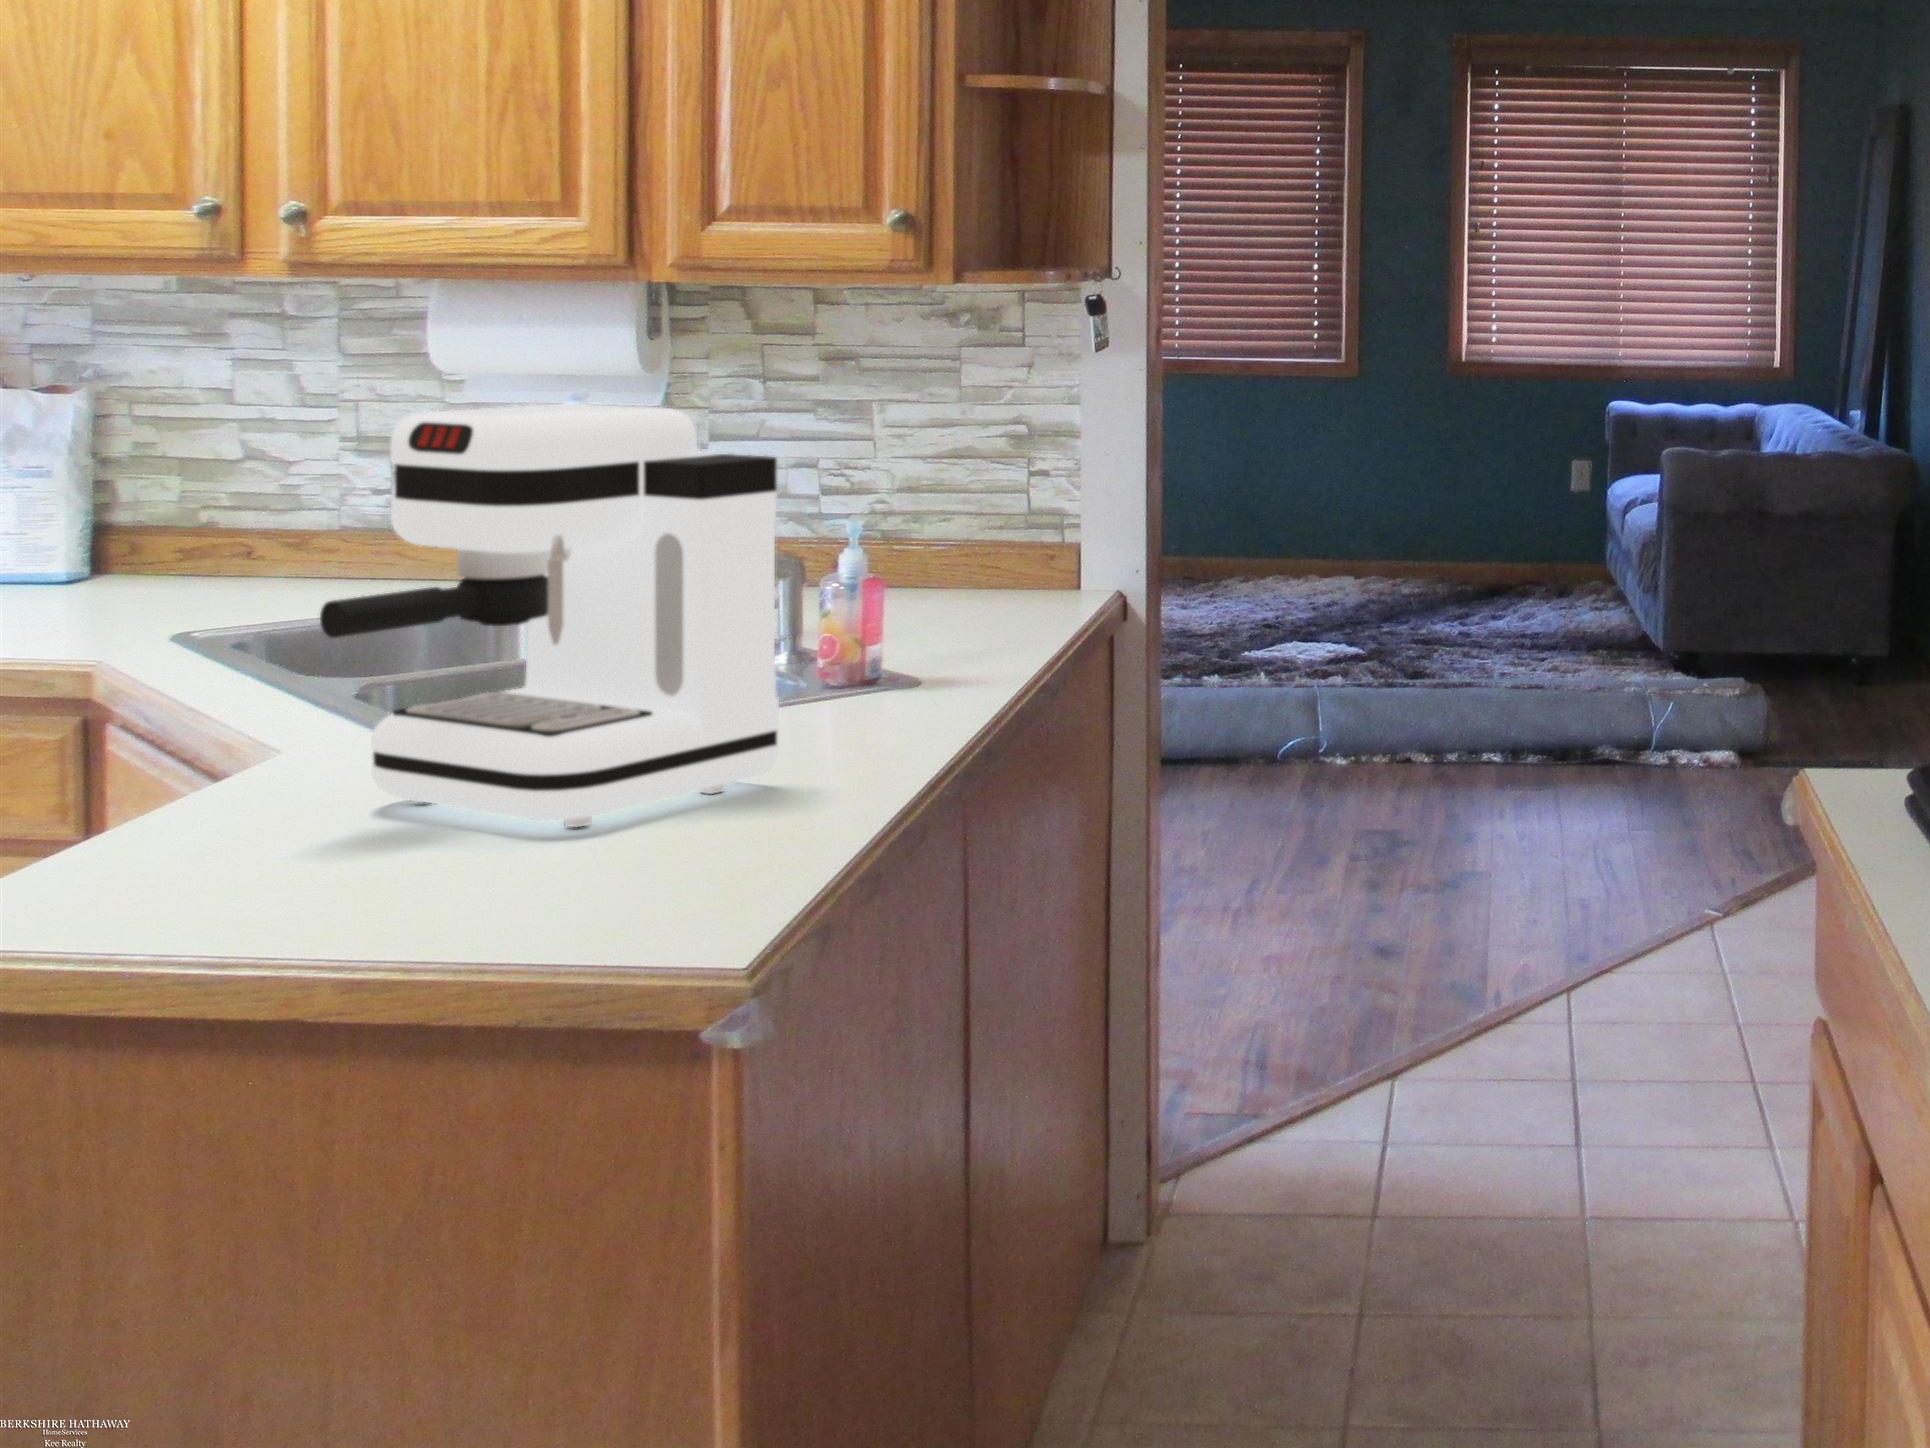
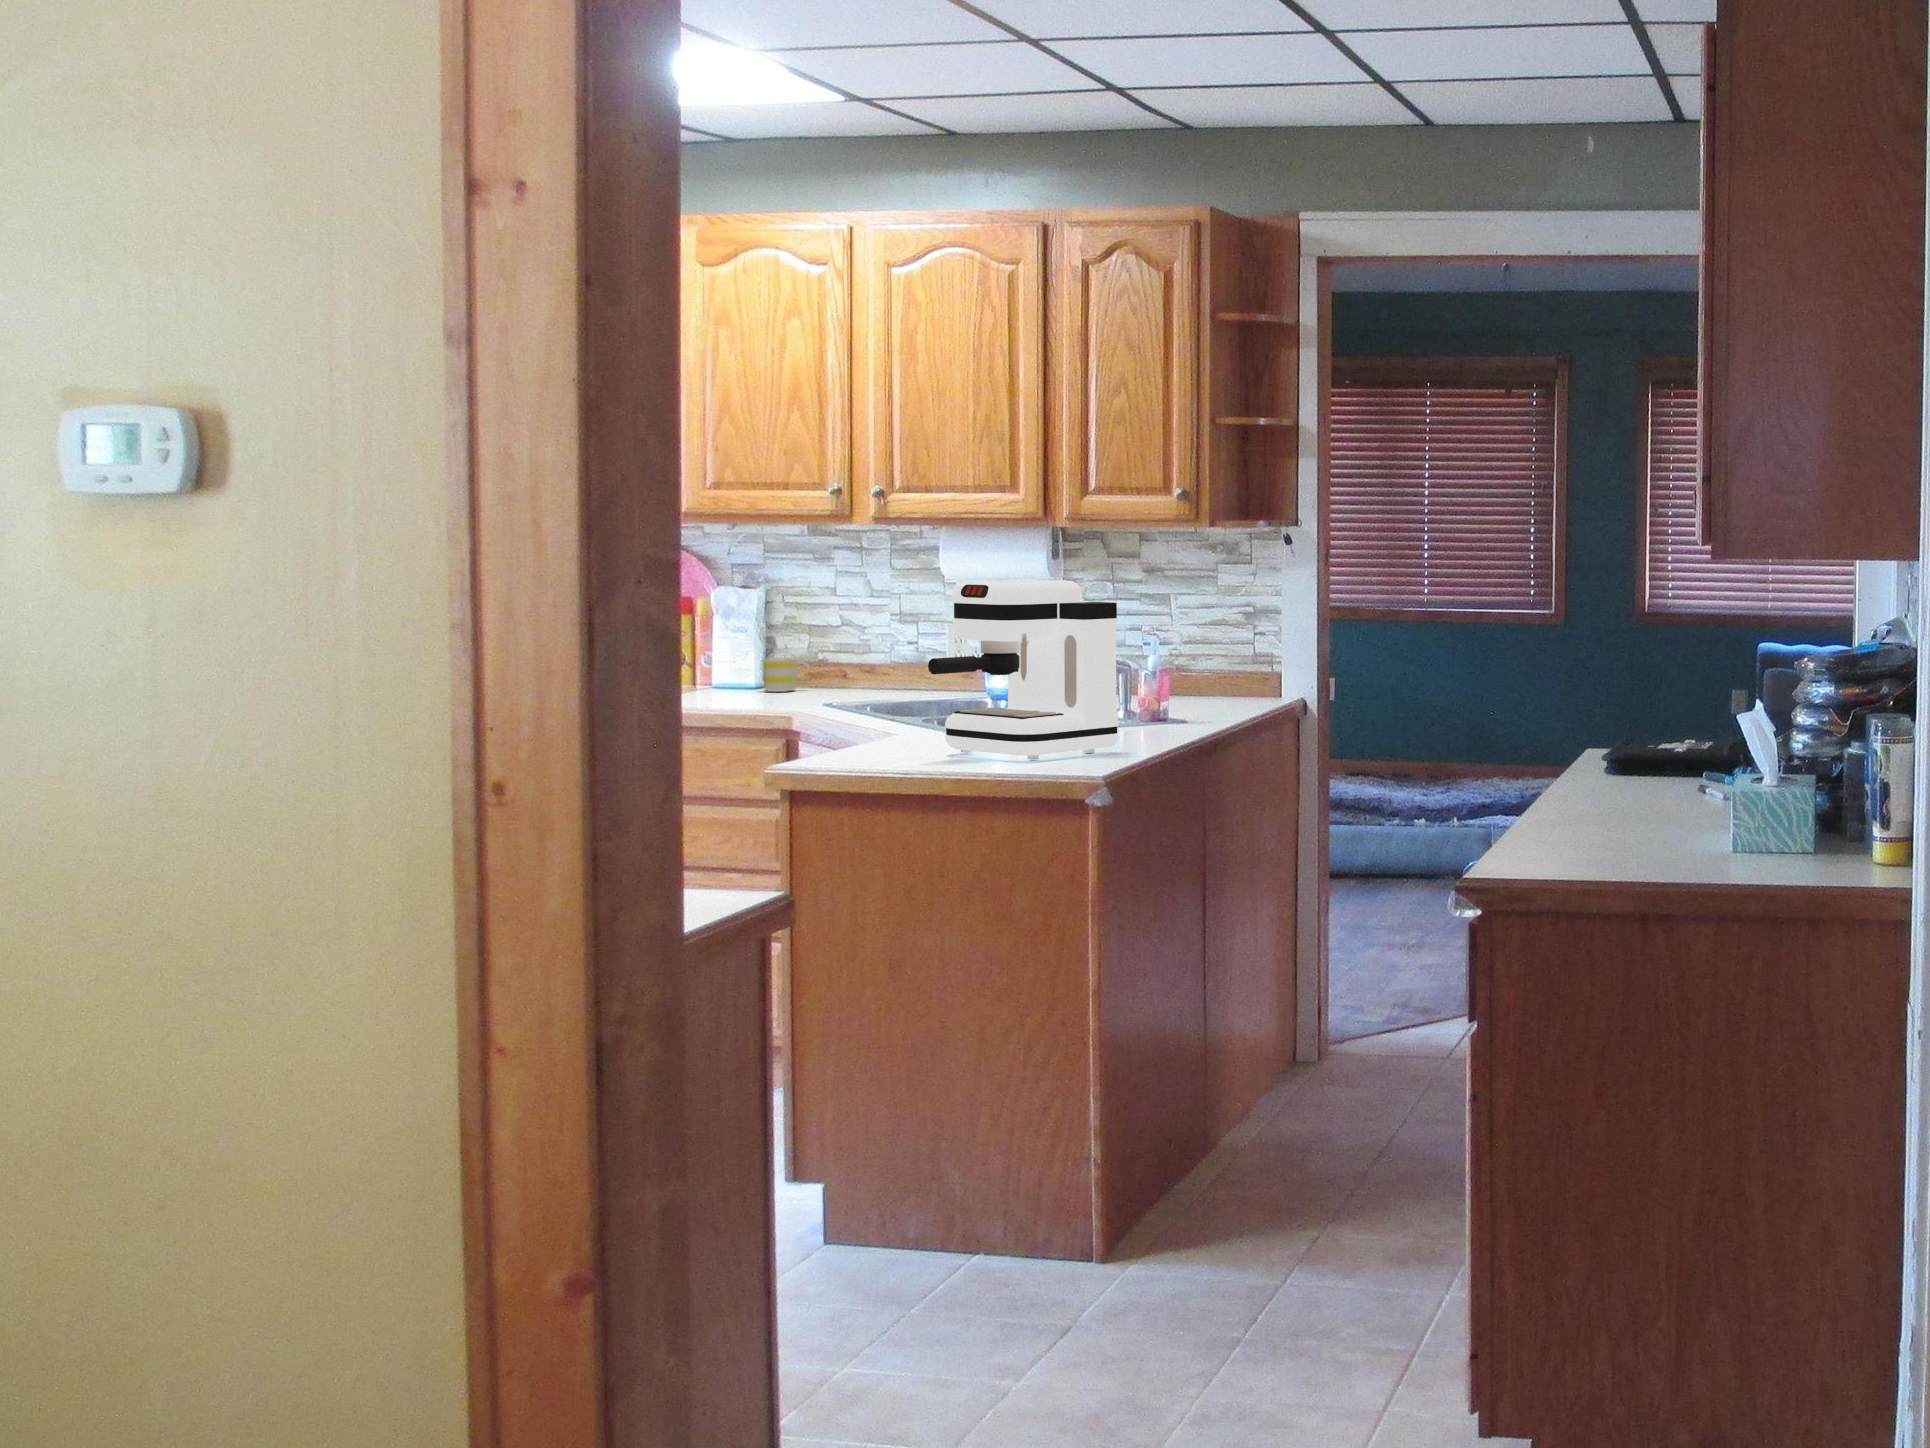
mug: none [82,519,180,586] -> present [763,657,809,692]

